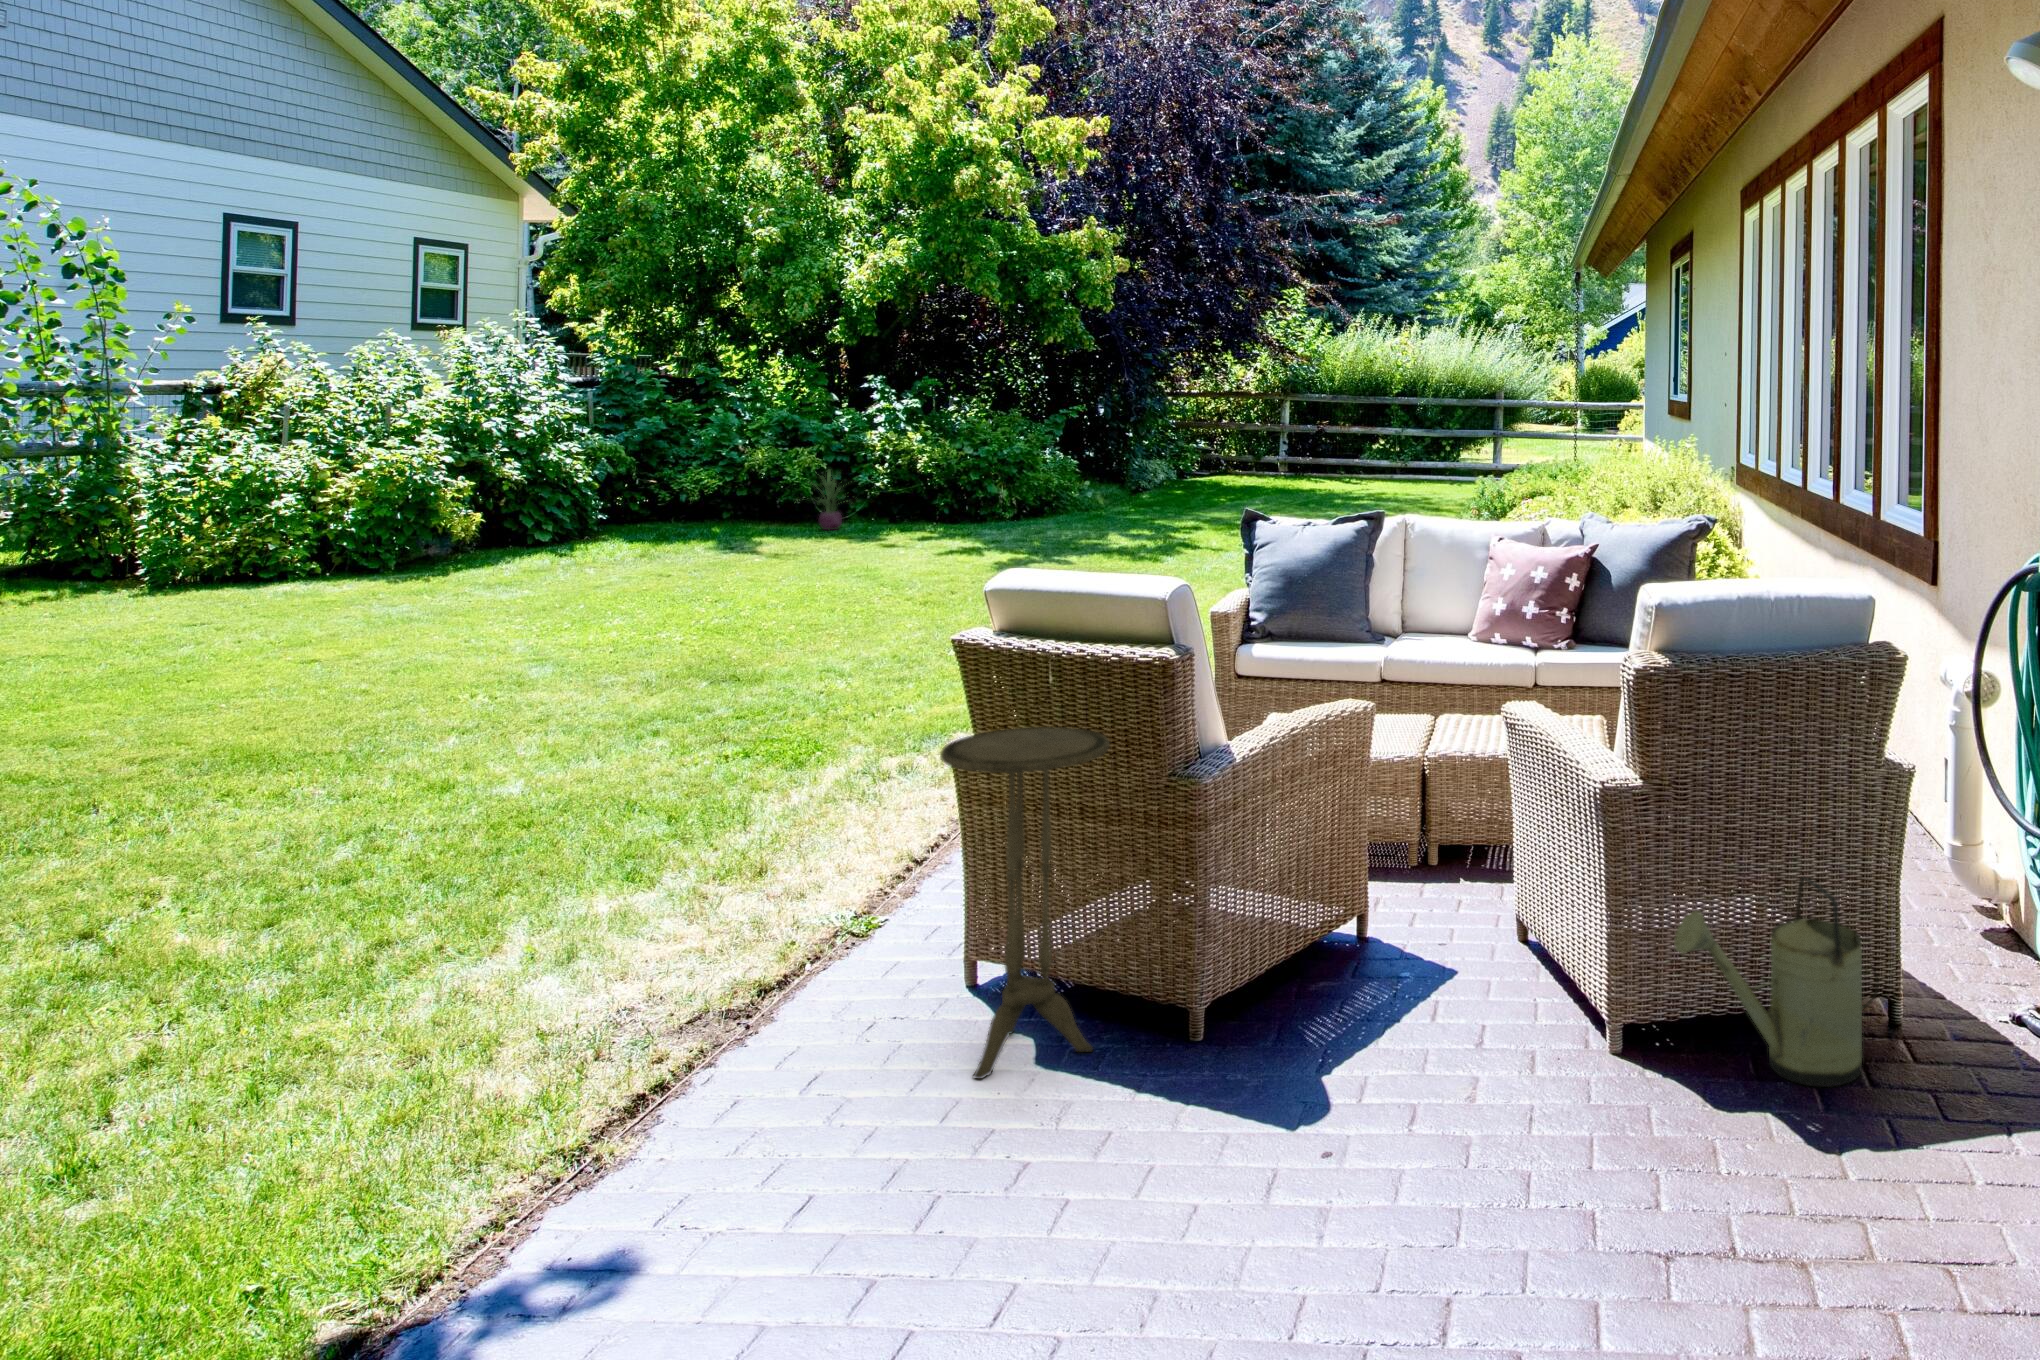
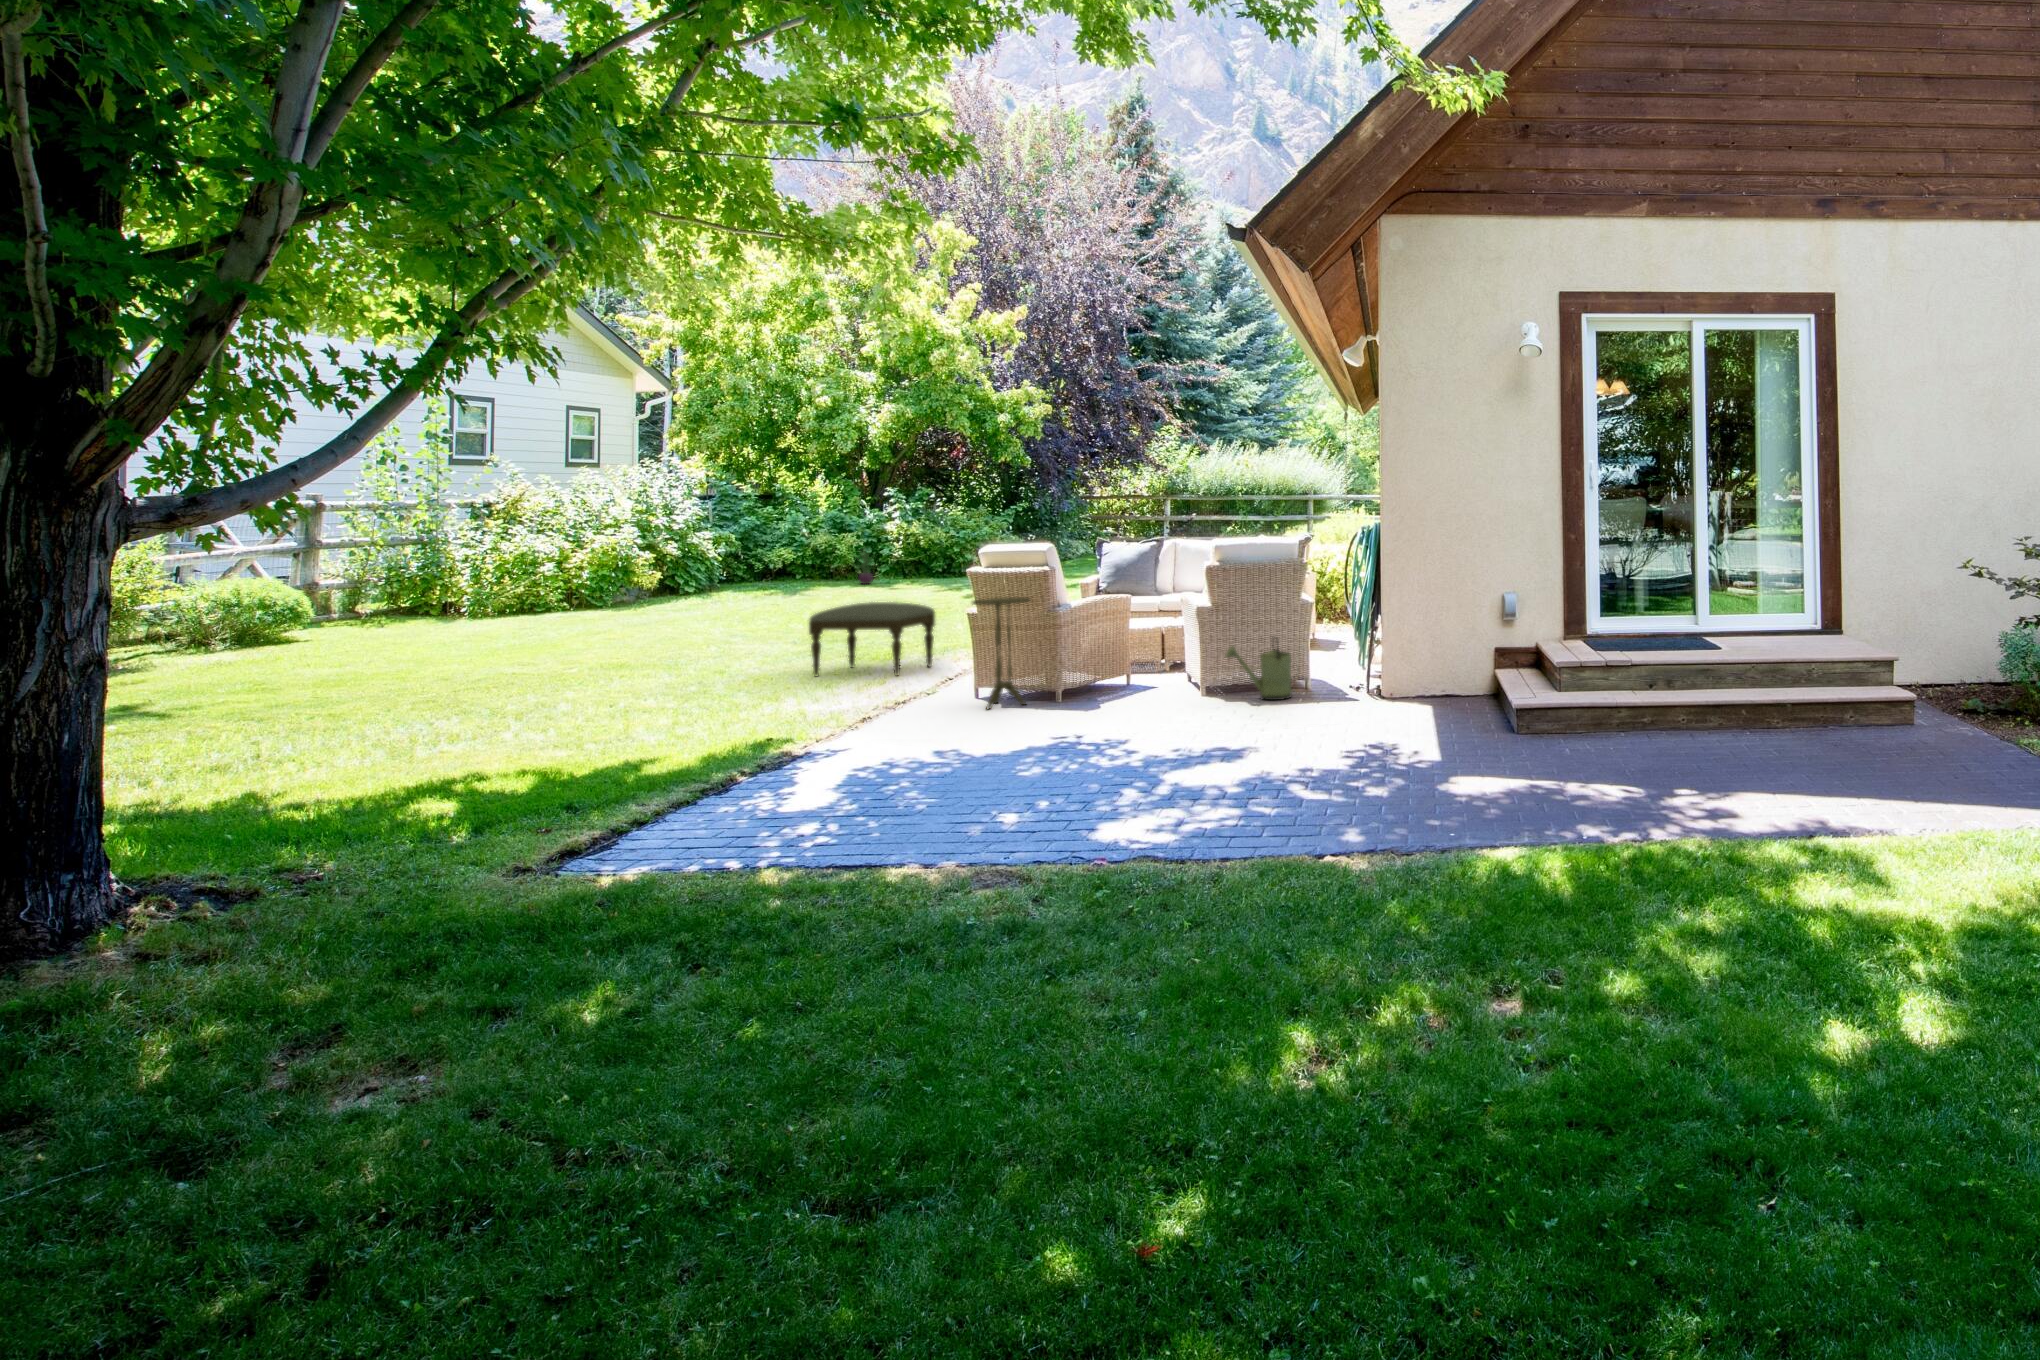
ottoman: none [591,657,886,848] -> present [809,602,935,676]

